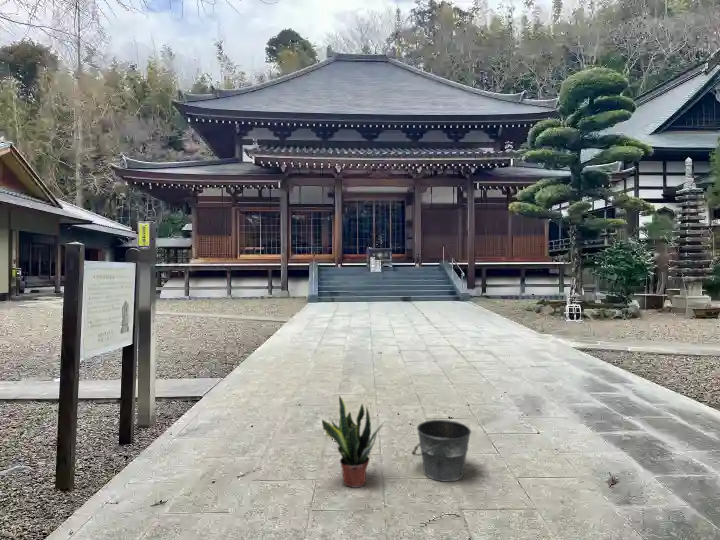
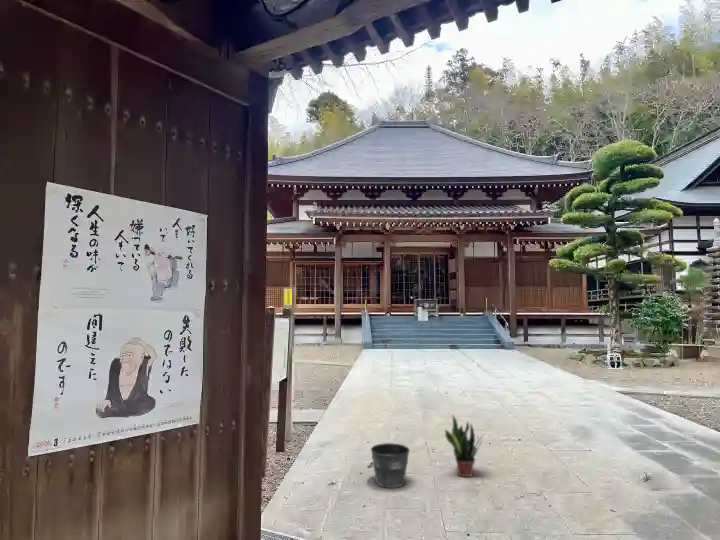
bucket: present [412,420,471,482] -> present [367,443,409,488]

